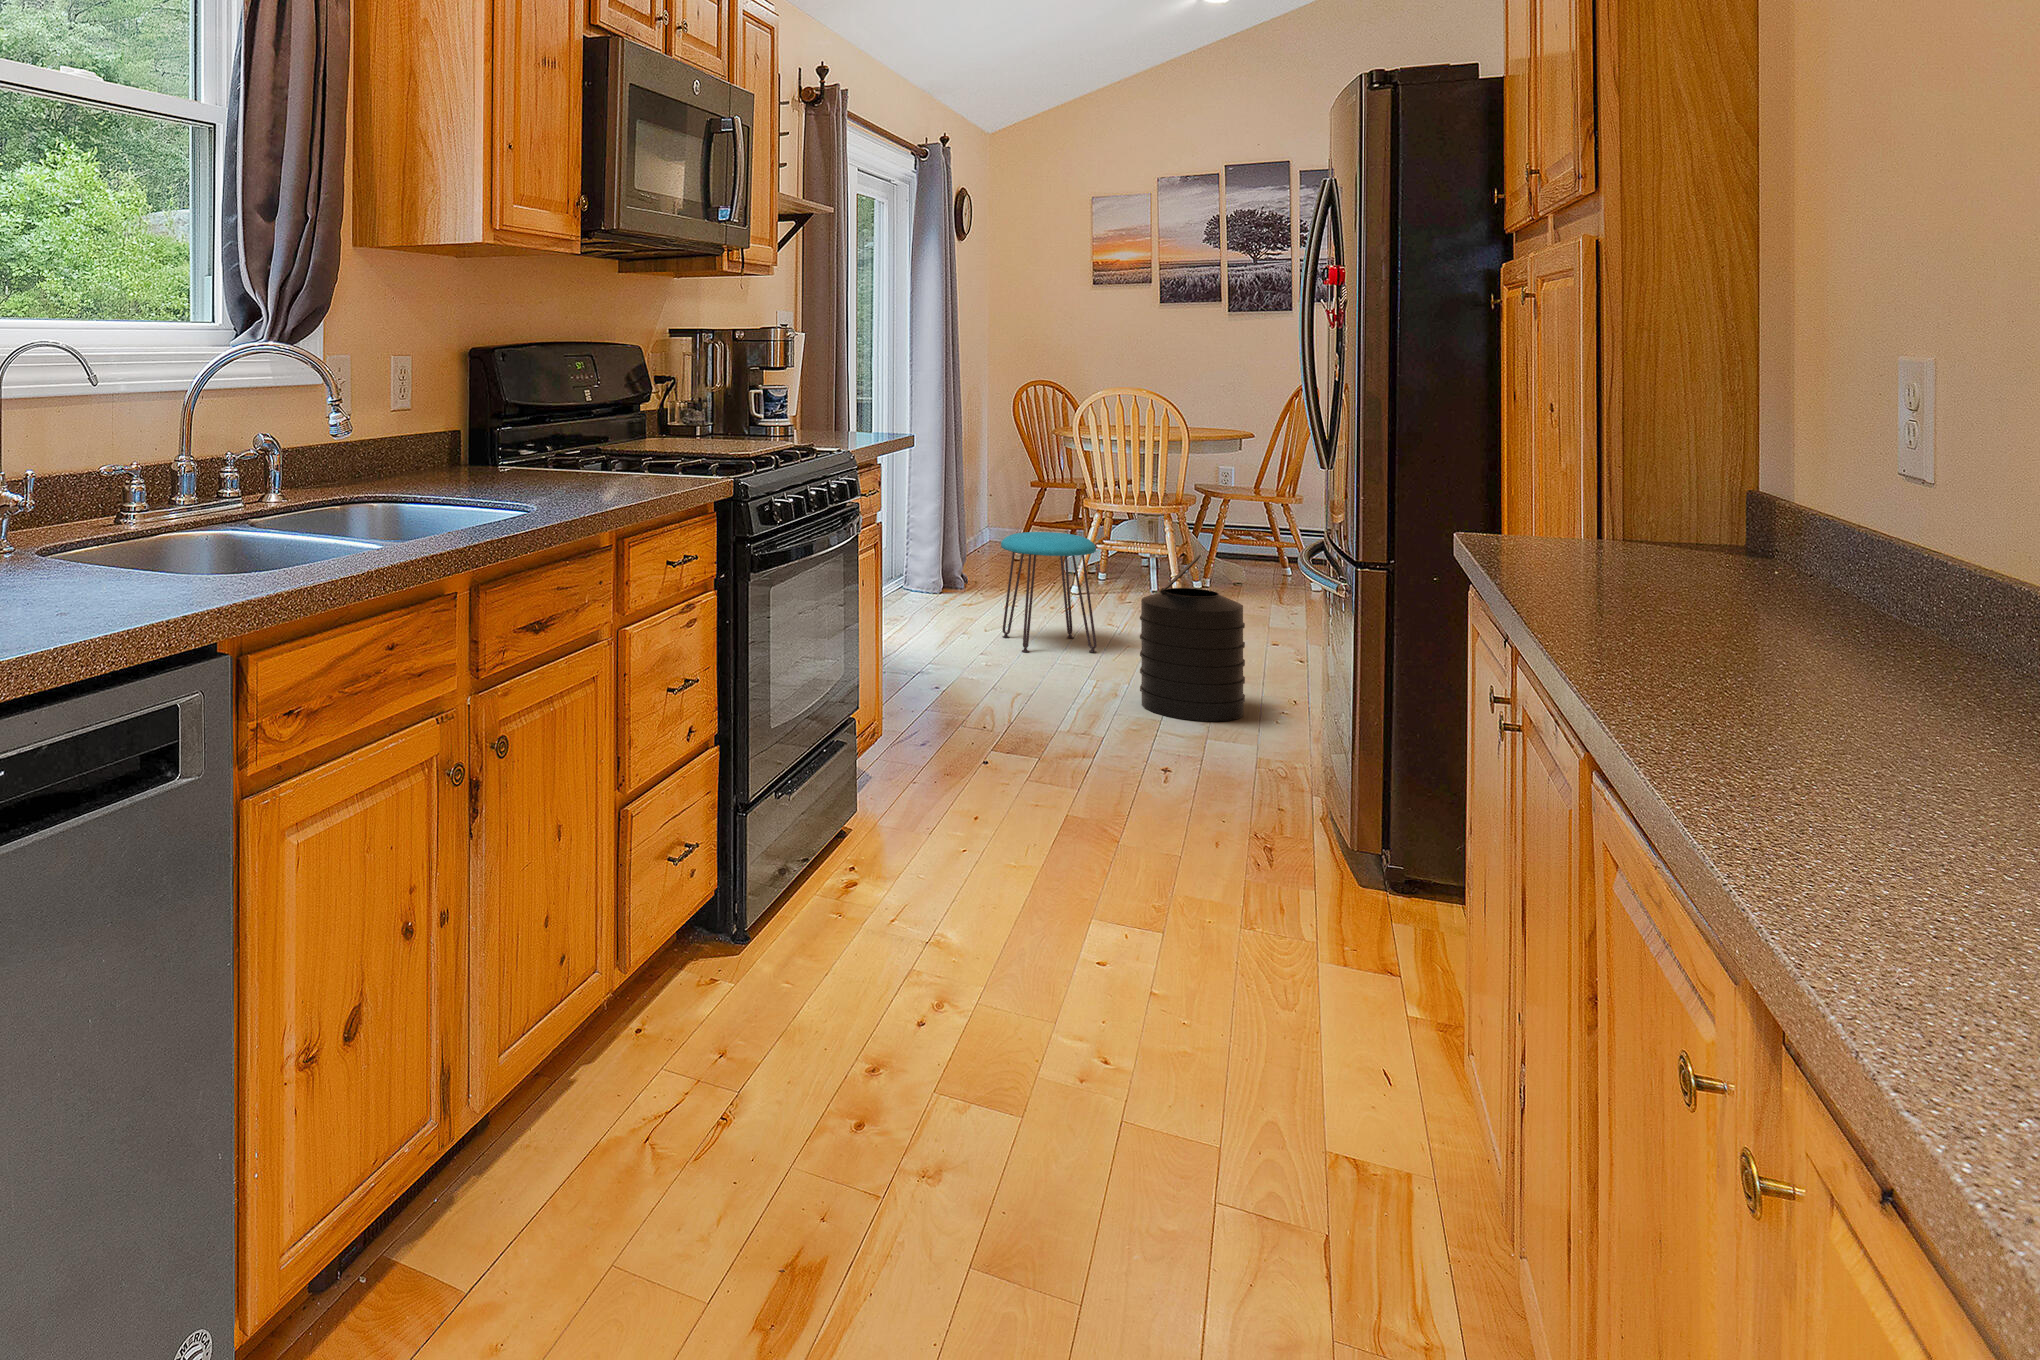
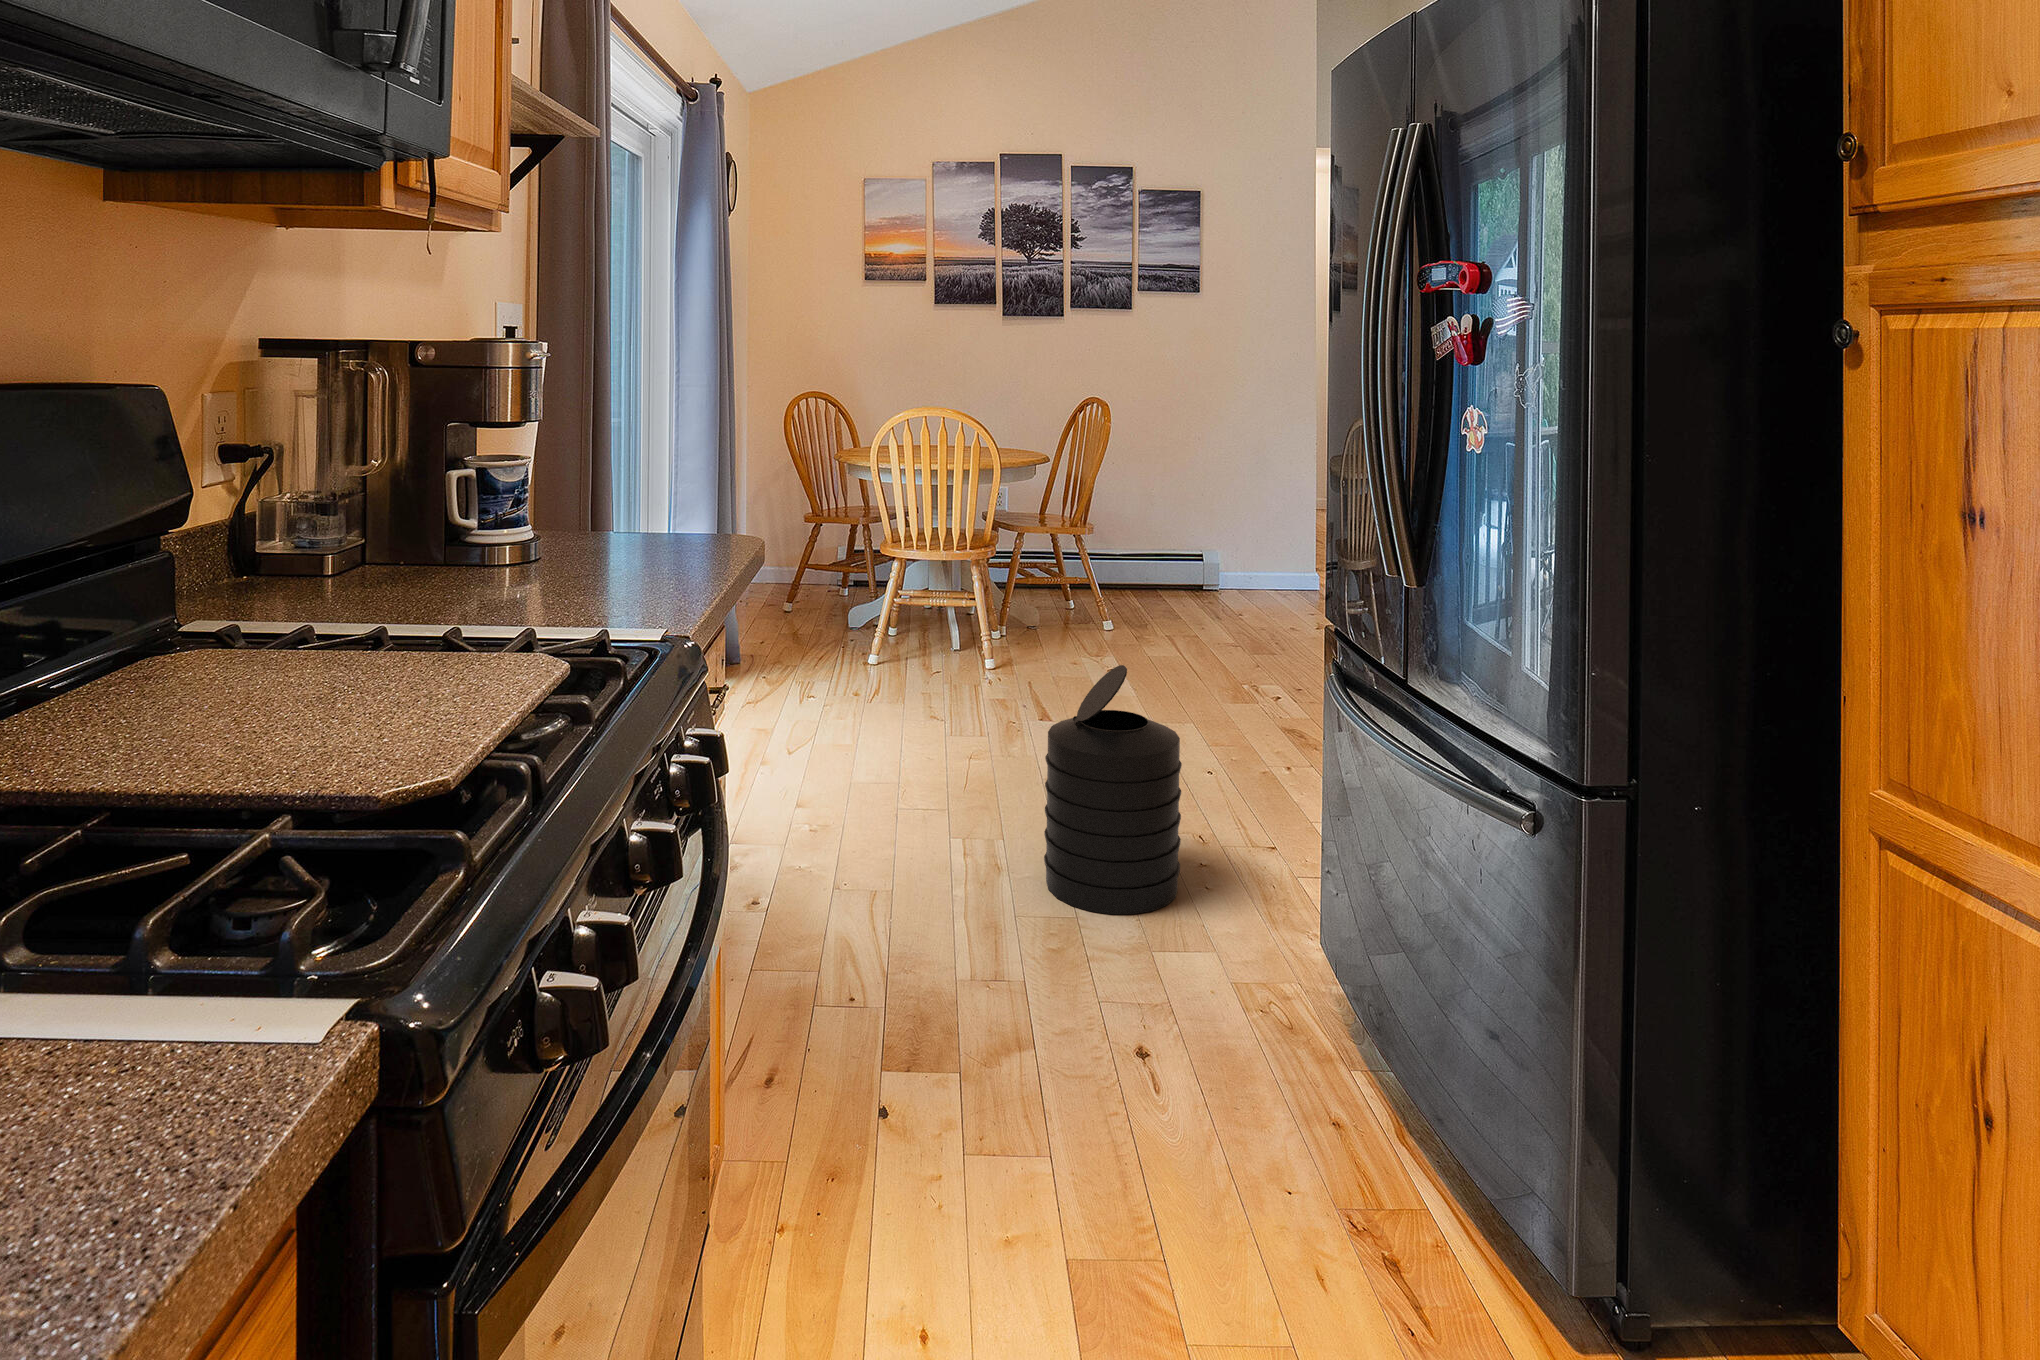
stool: present [1001,532,1097,653] -> none [816,613,944,793]

